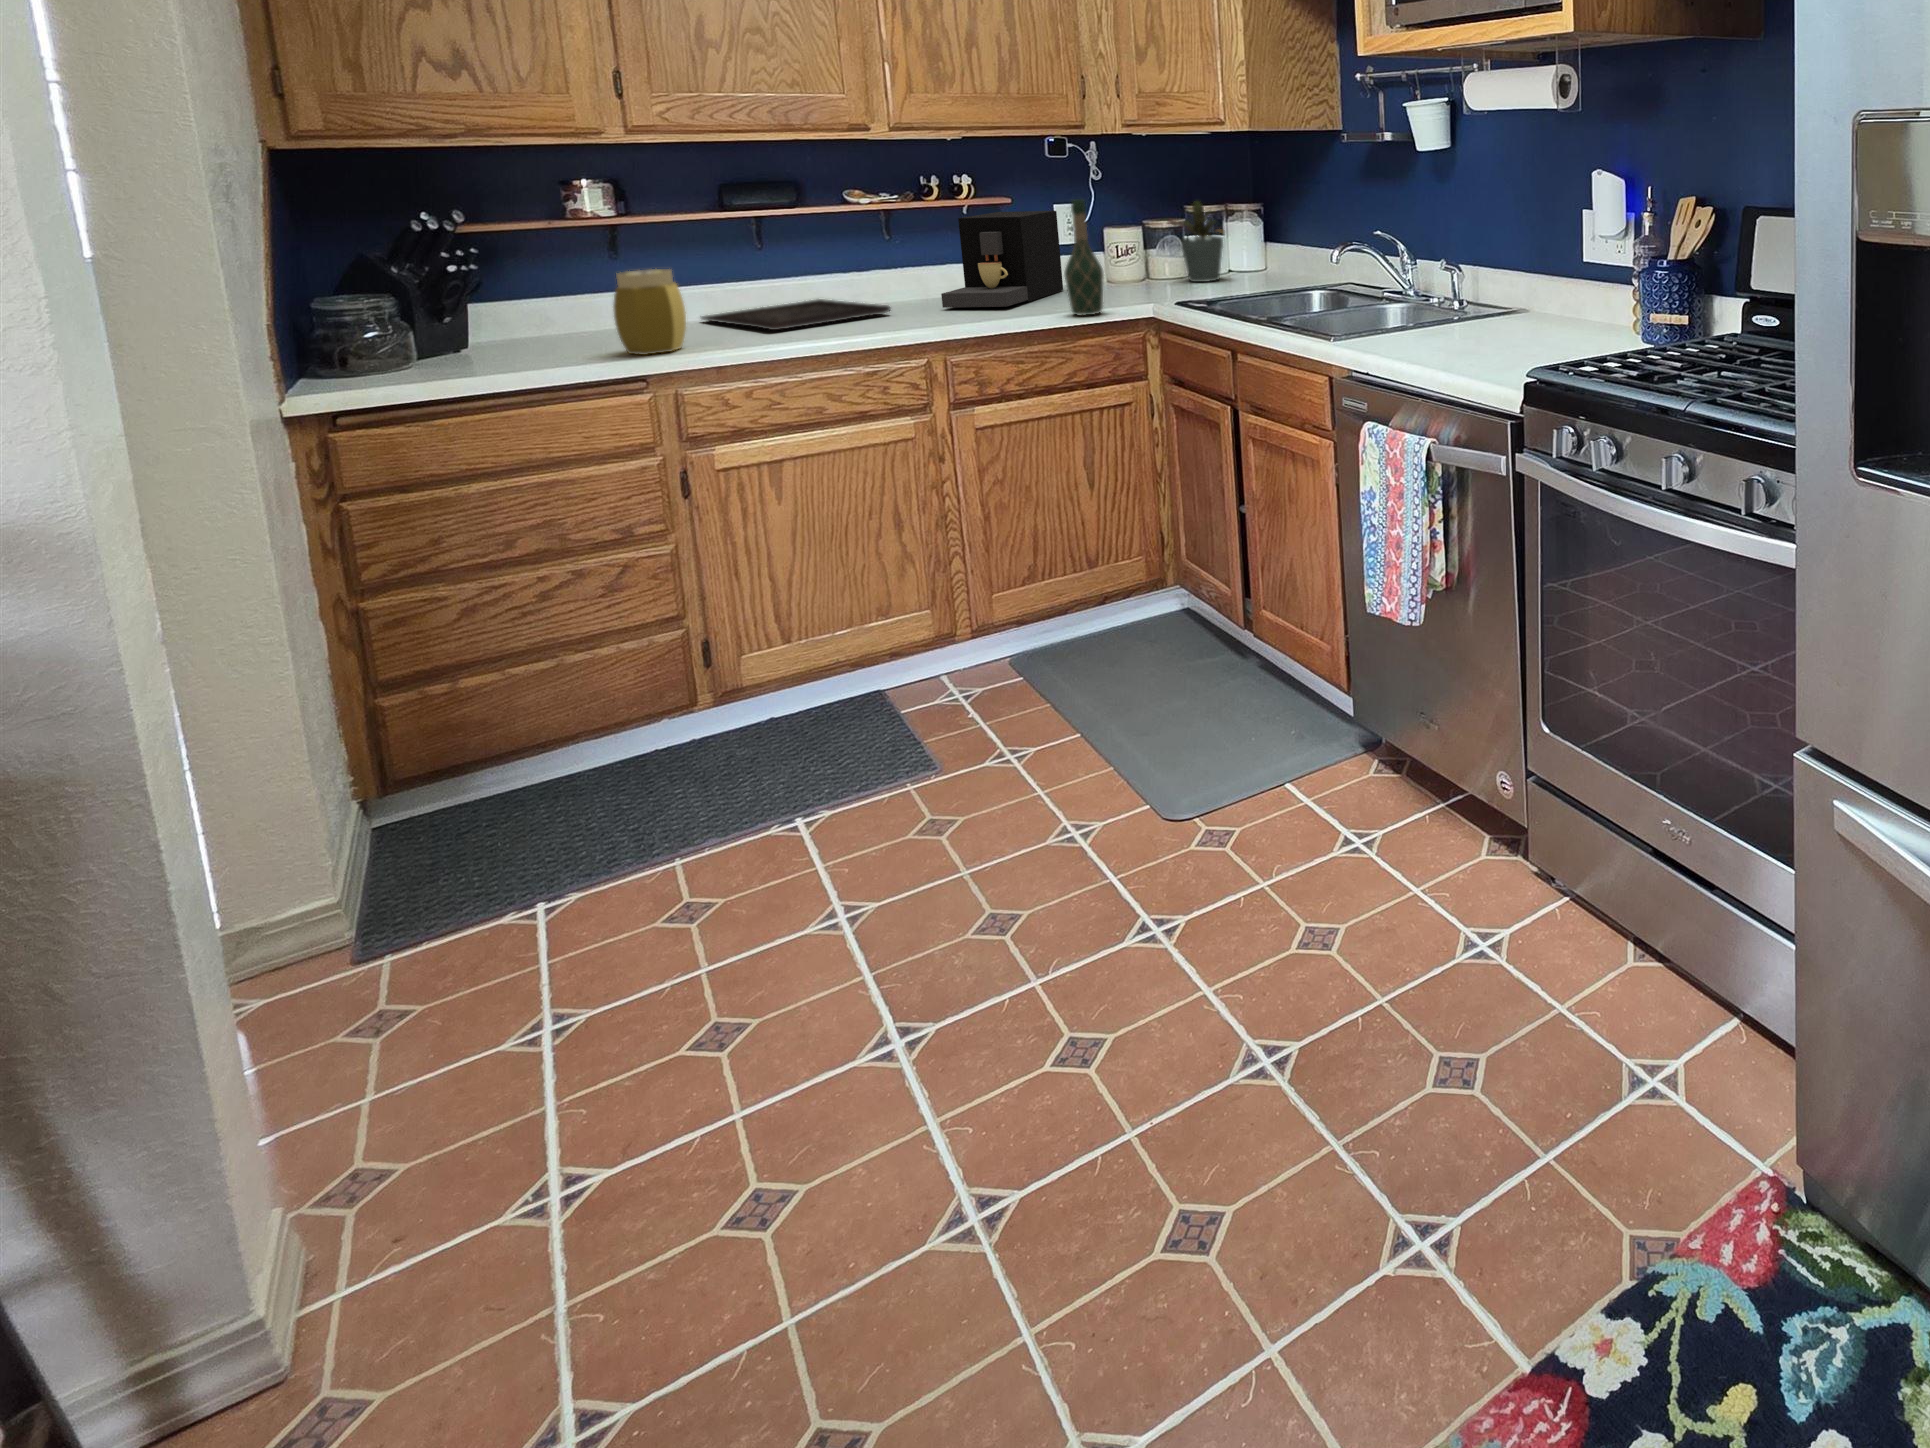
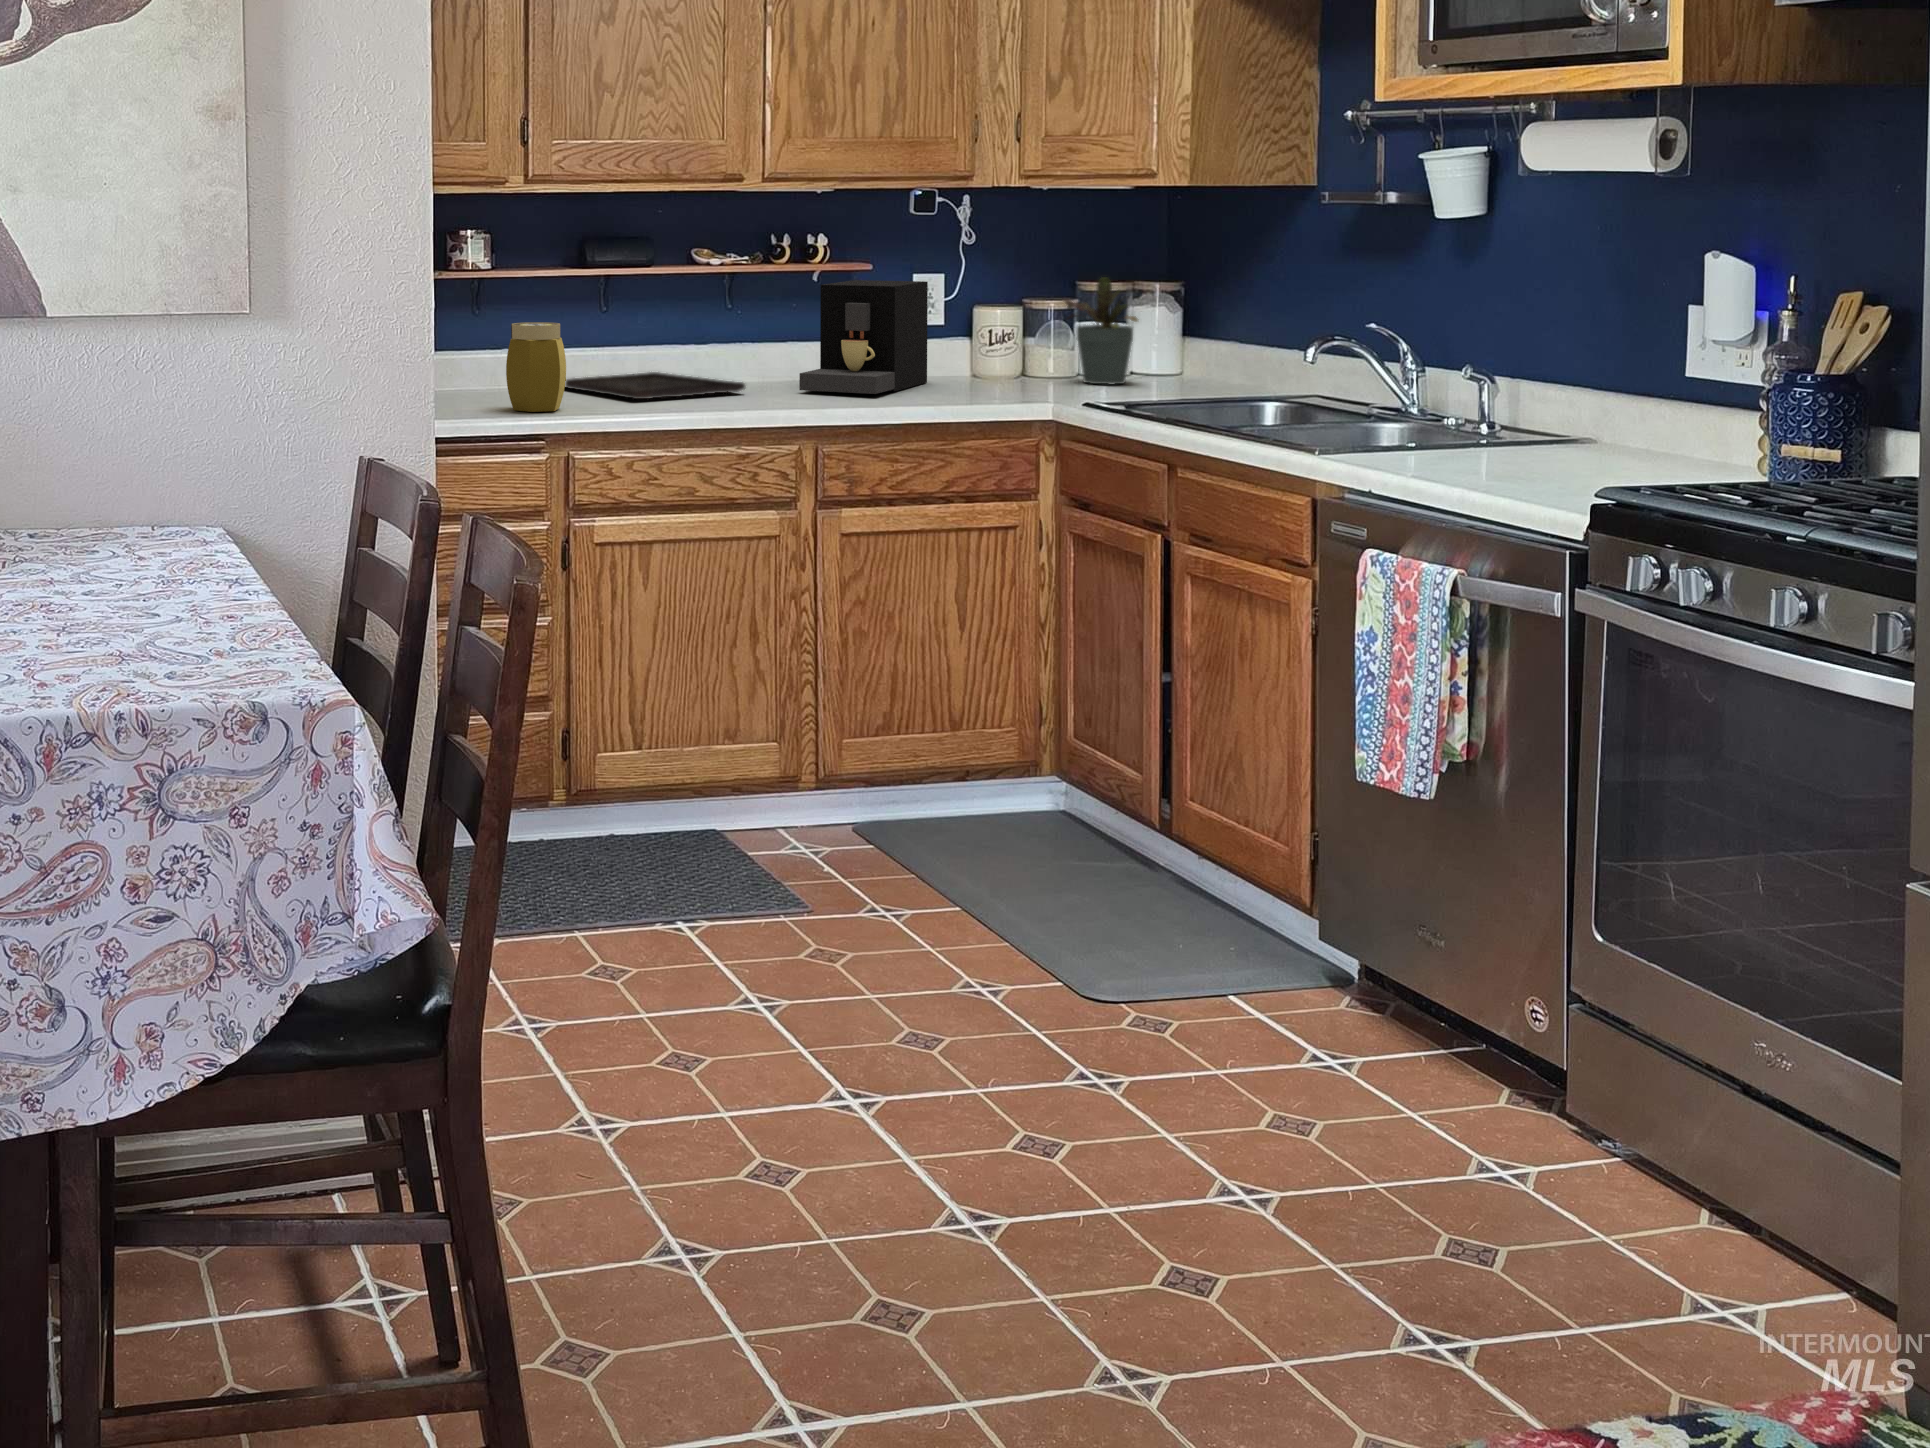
wine bottle: present [1064,199,1104,316] -> none [954,267,1001,410]

